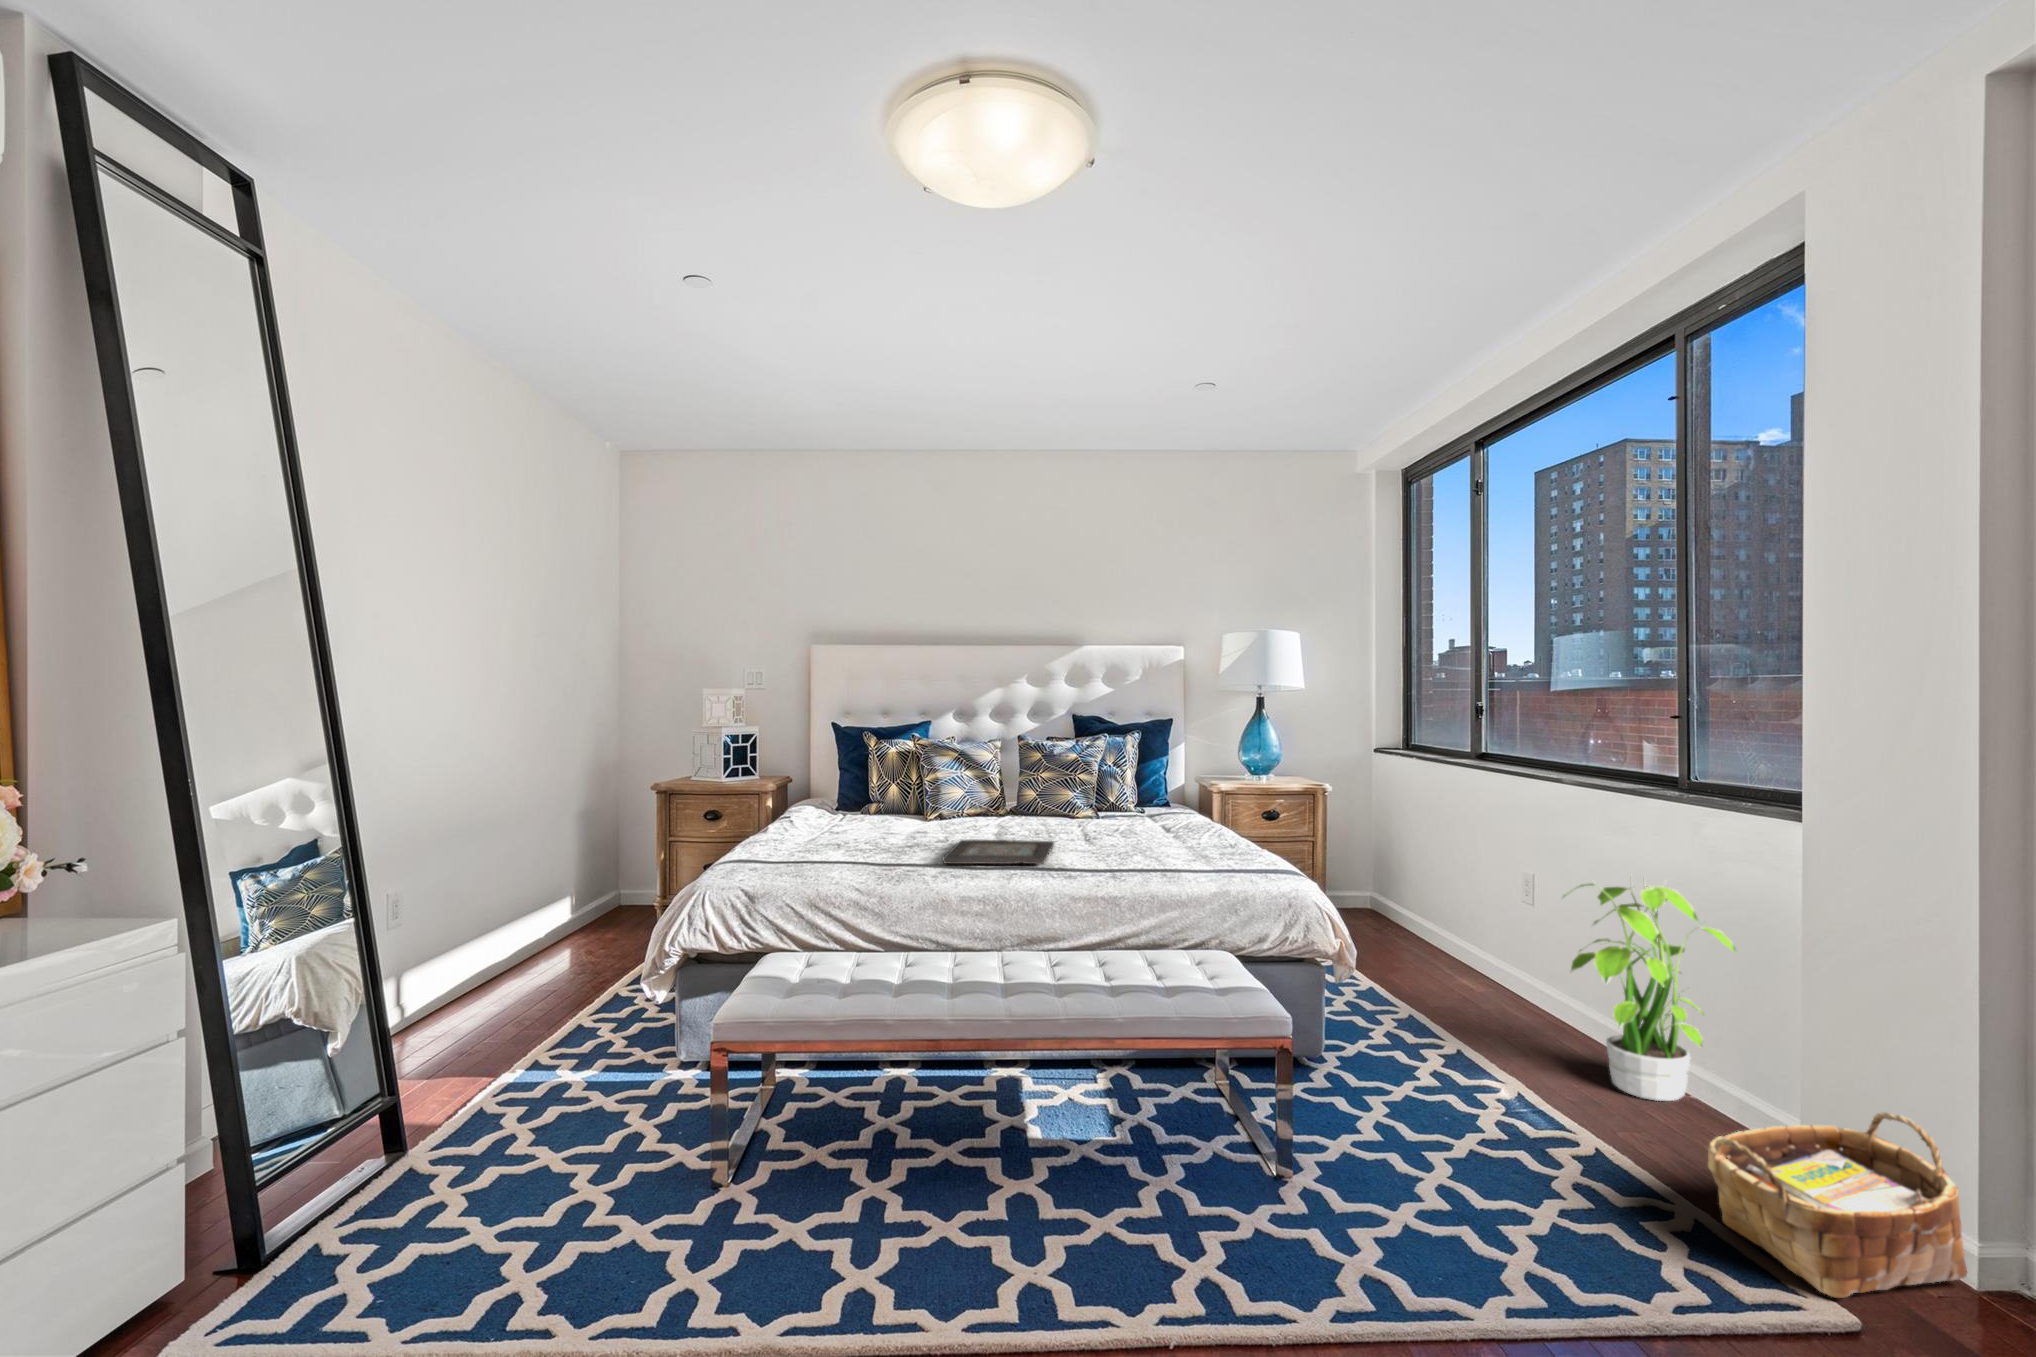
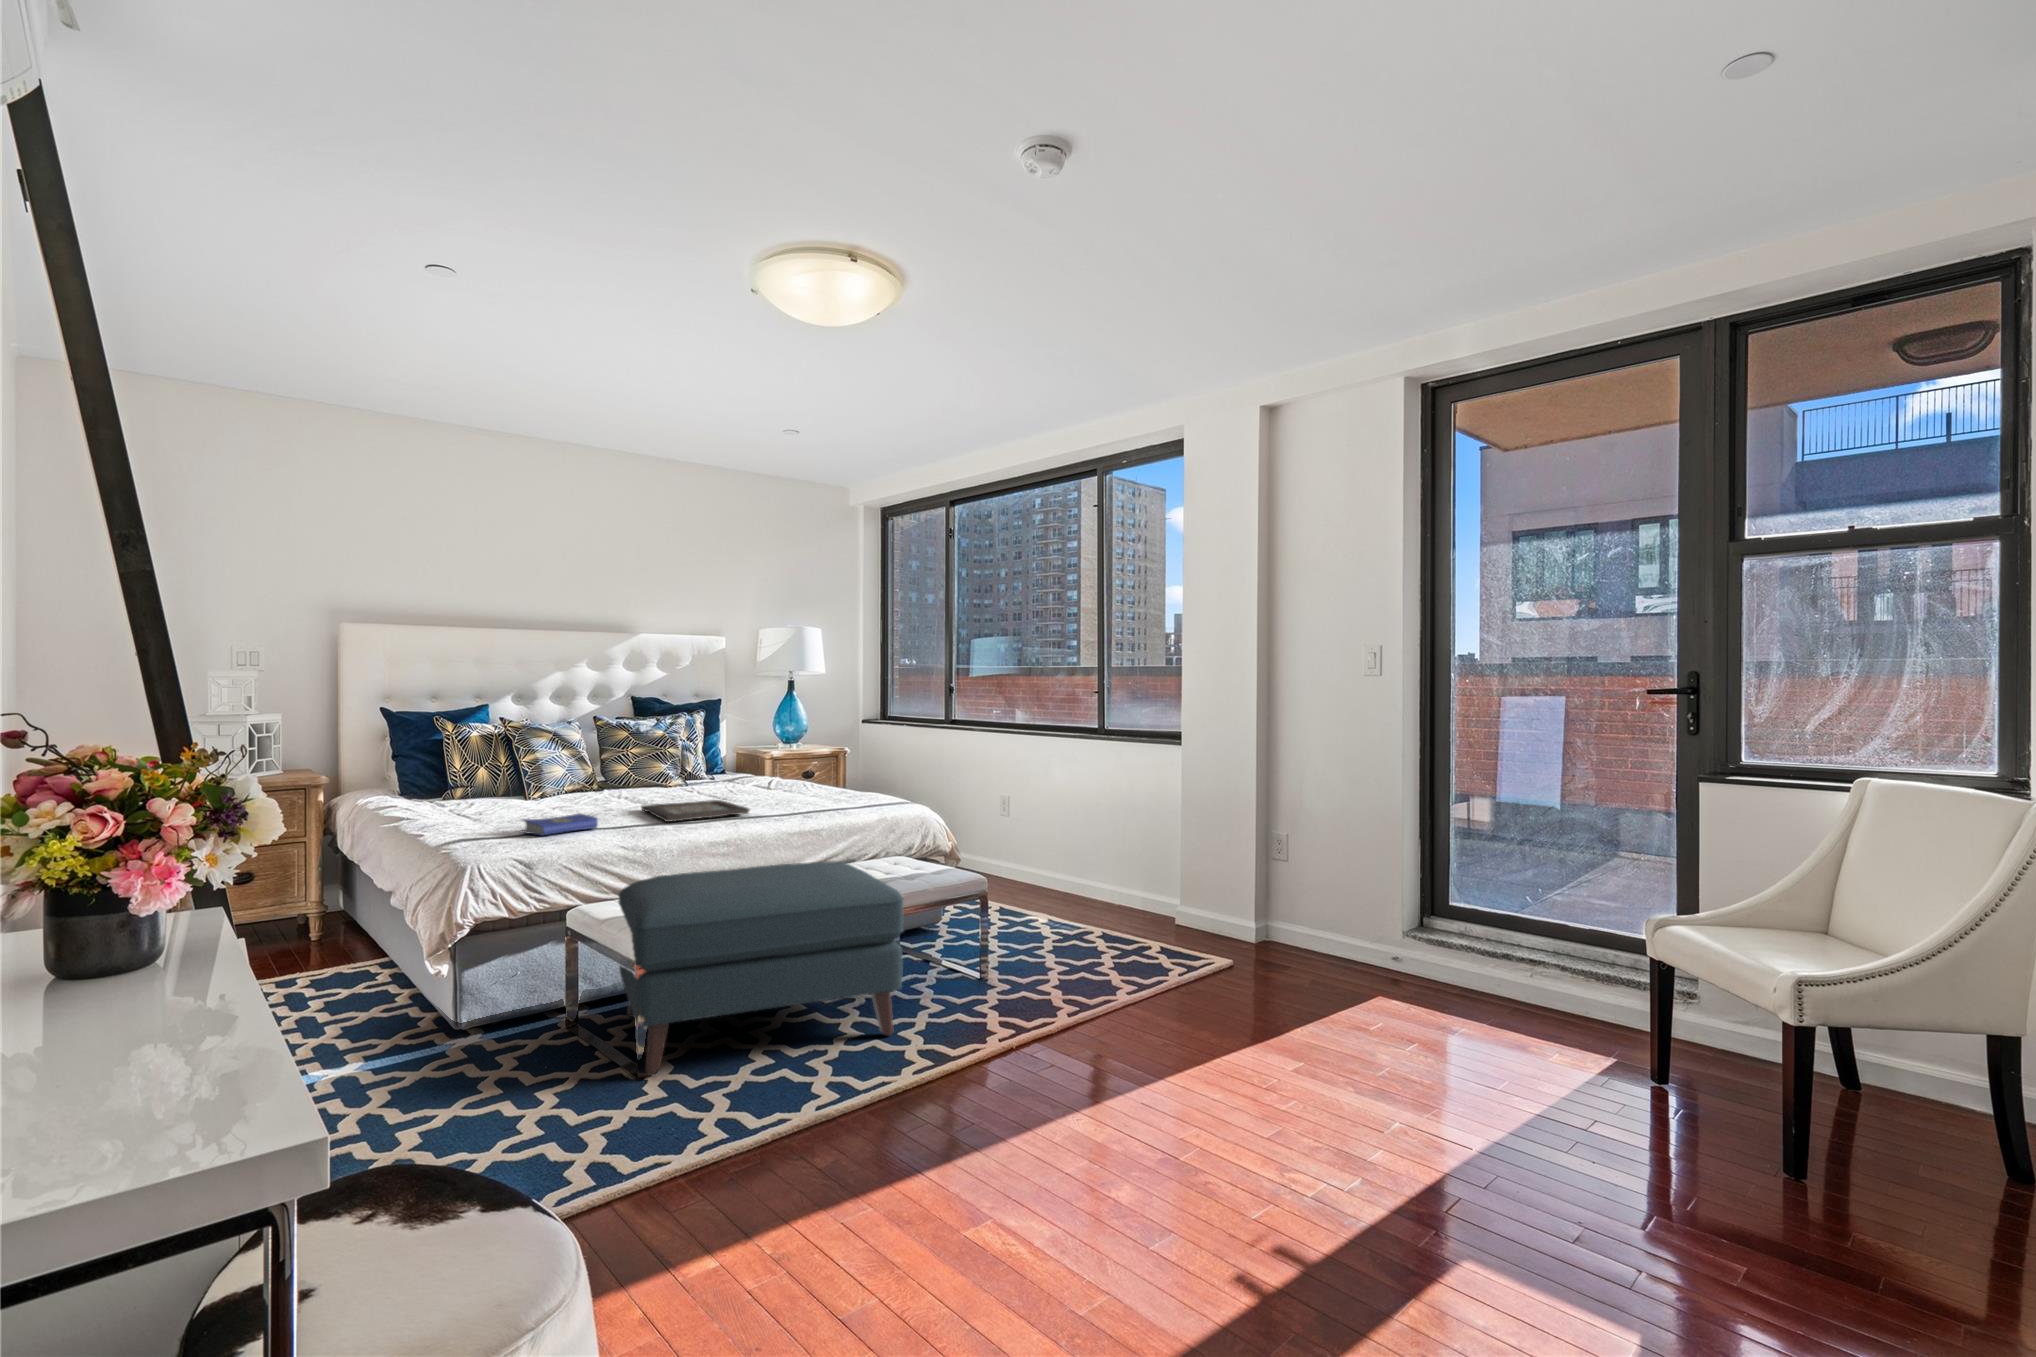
hardcover book: none [802,843,870,865] -> present [522,814,598,836]
potted plant: present [1563,882,1737,1101] -> none [1061,784,1144,910]
ottoman: none [706,932,1101,1242] -> present [619,861,903,1075]
woven basket: present [1708,1112,1967,1298] -> none [1167,876,1257,957]

